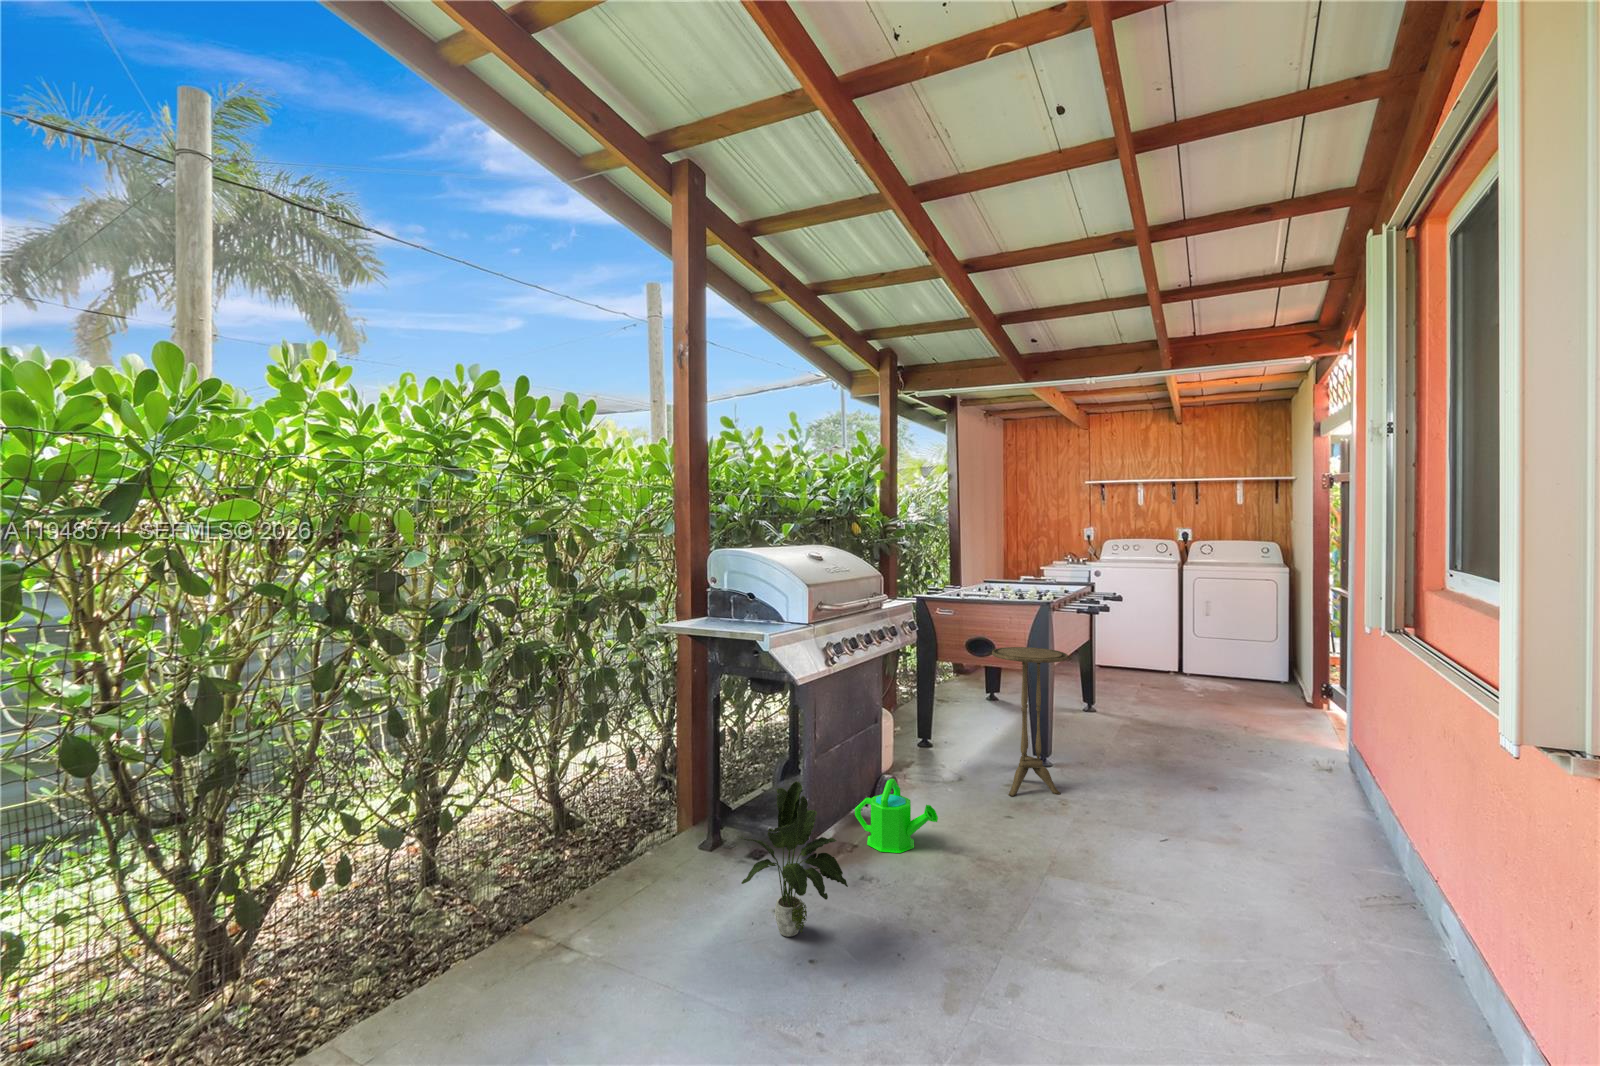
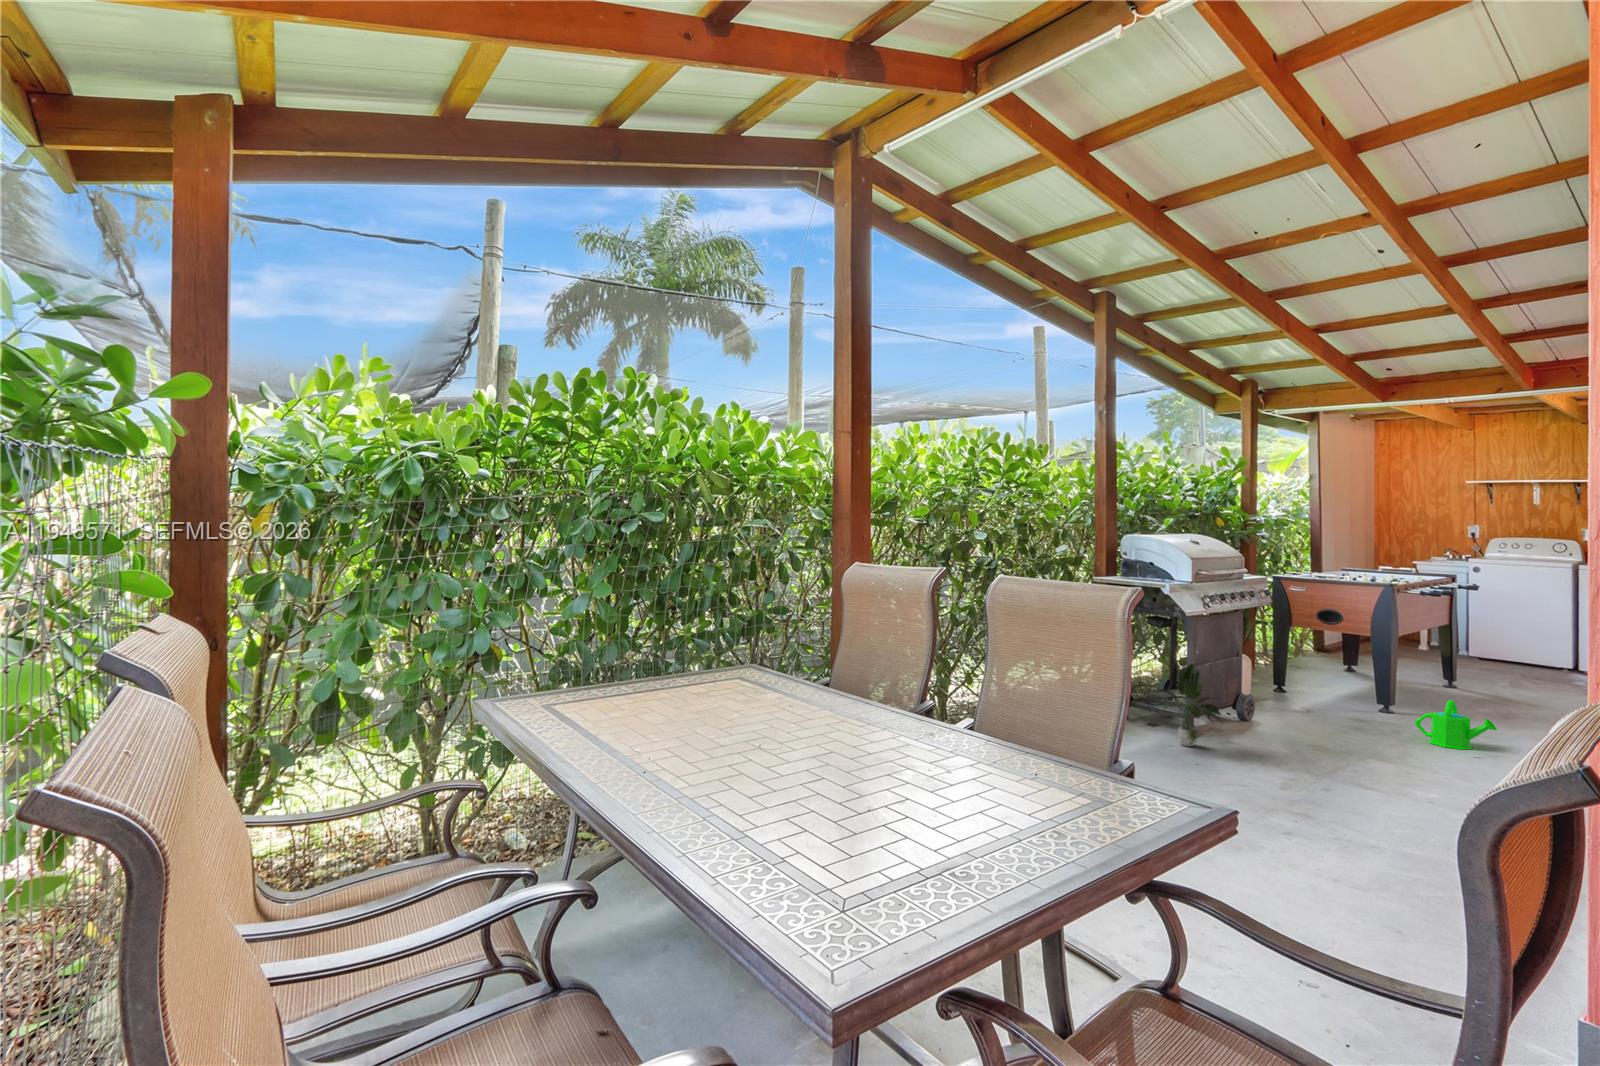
side table: present [992,647,1068,796] -> none [1336,613,1404,723]
watering can: present [855,778,938,853] -> present [1415,700,1497,749]

